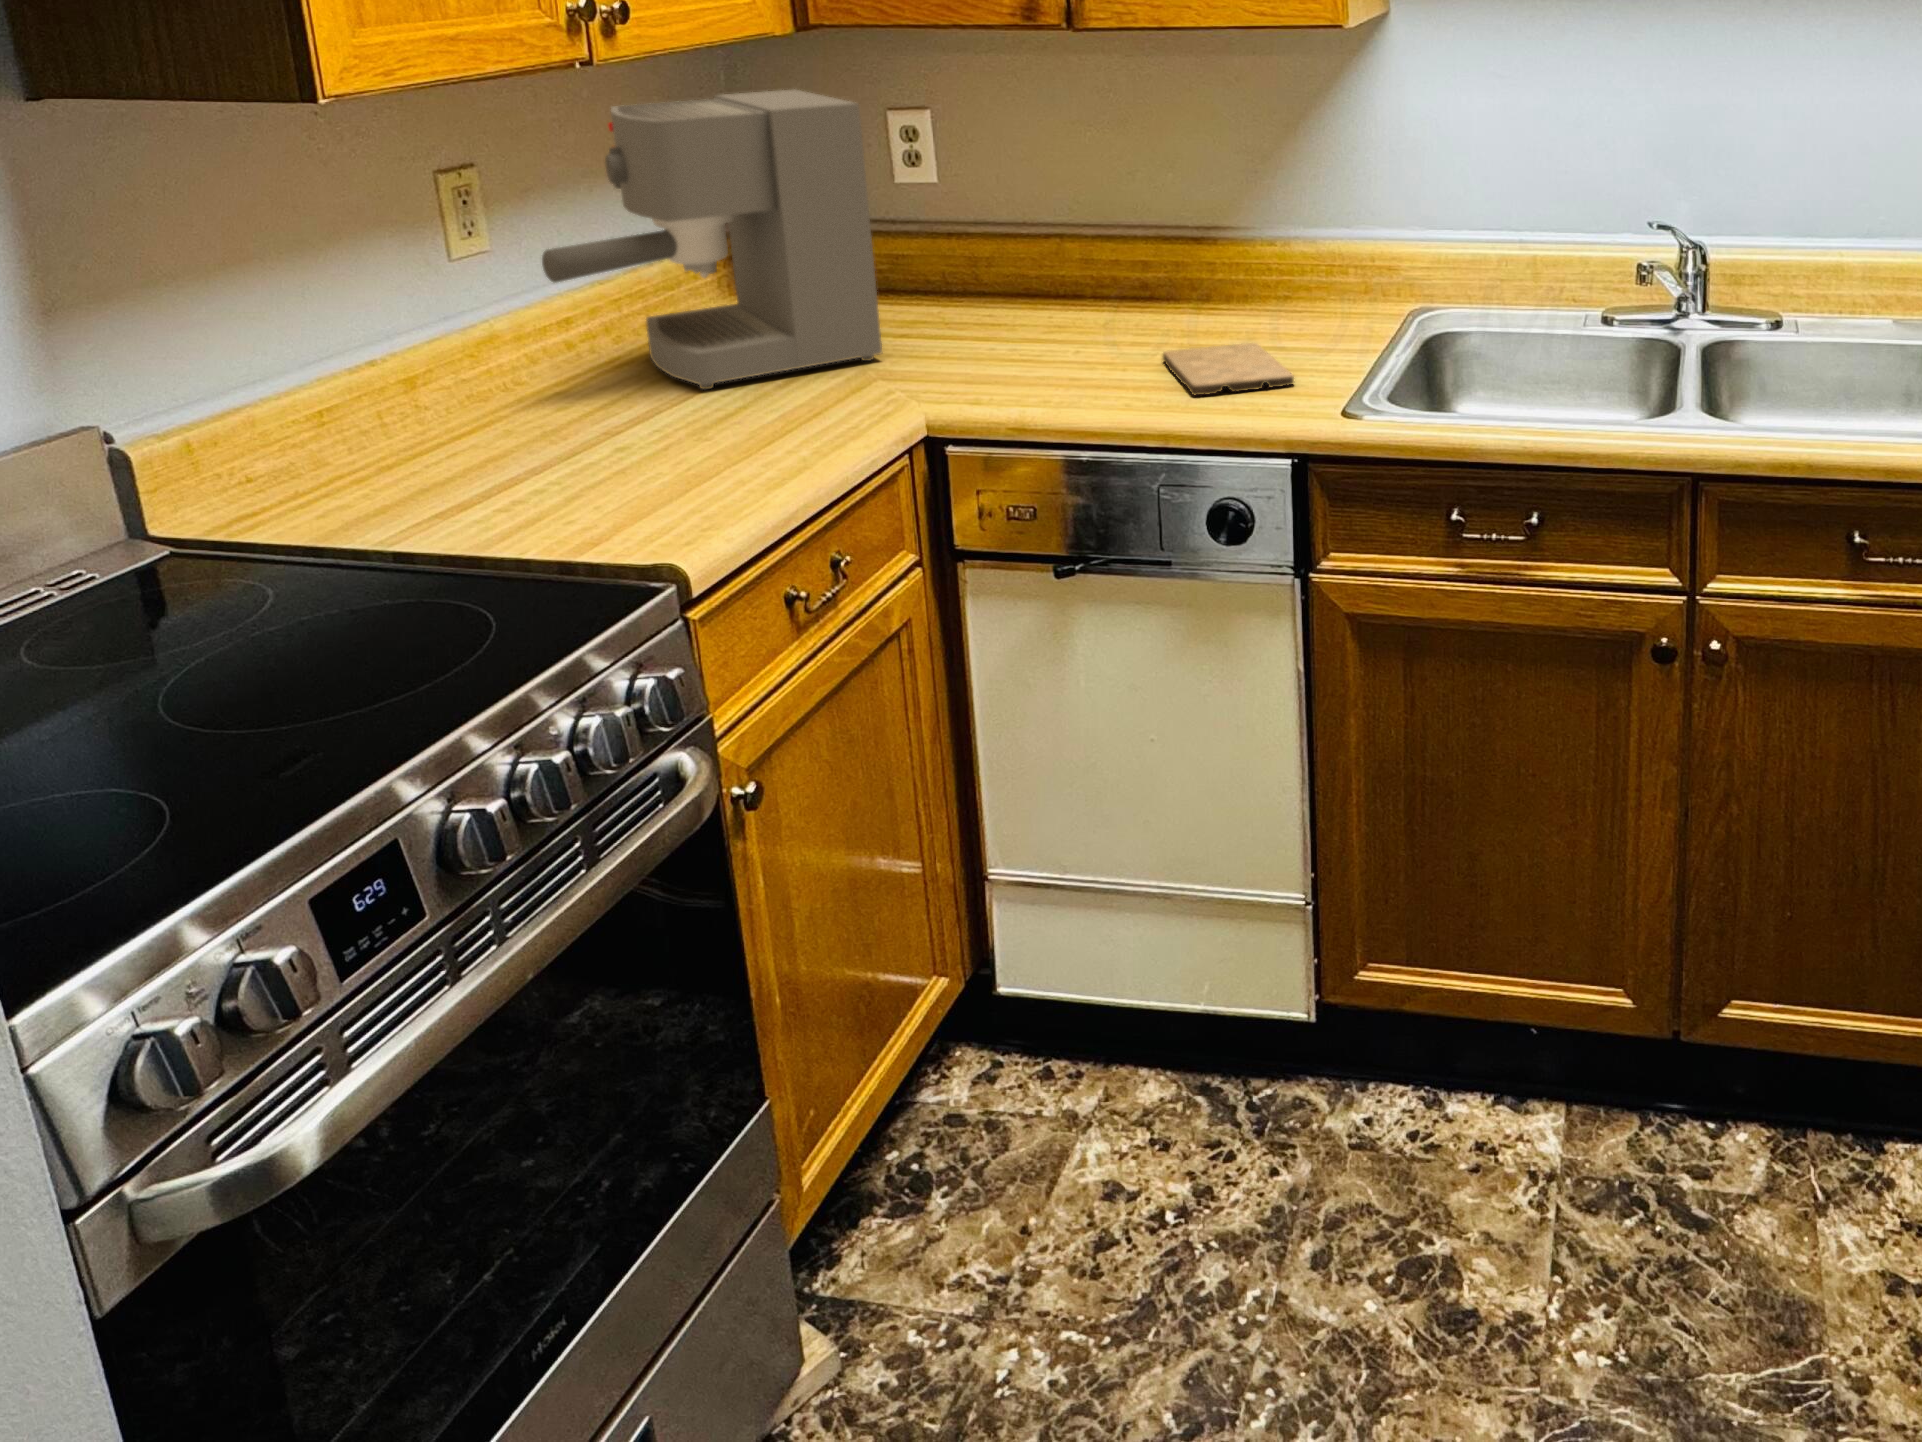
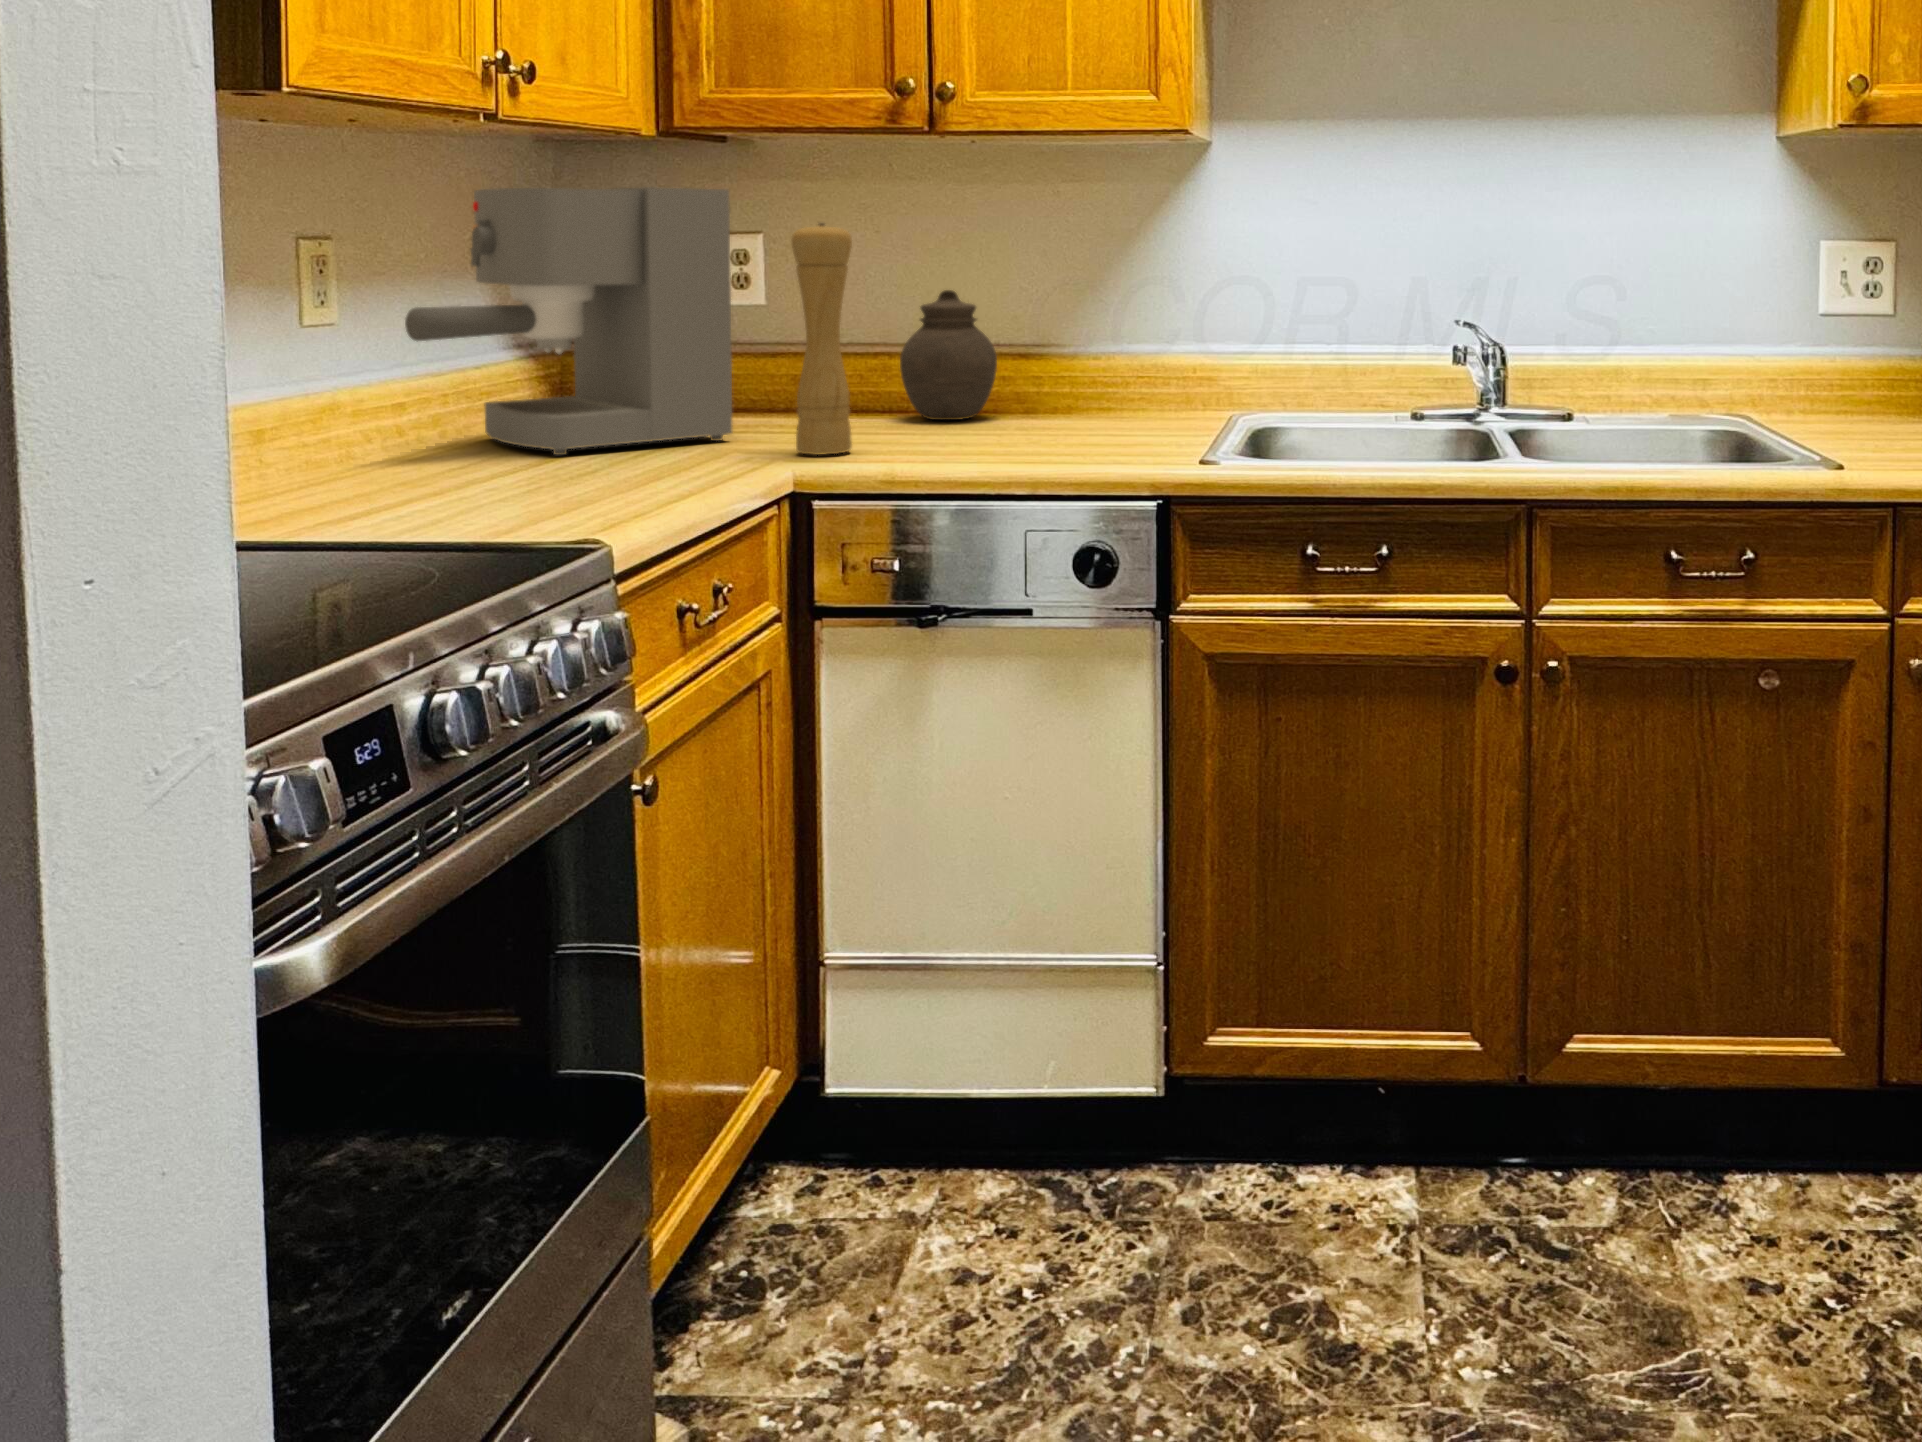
pepper mill: none [913,150,991,393] -> present [791,223,852,455]
jar: none [1062,182,1162,320] -> present [900,290,997,420]
cutting board: present [1163,343,1294,396] -> none [1012,426,1147,454]

